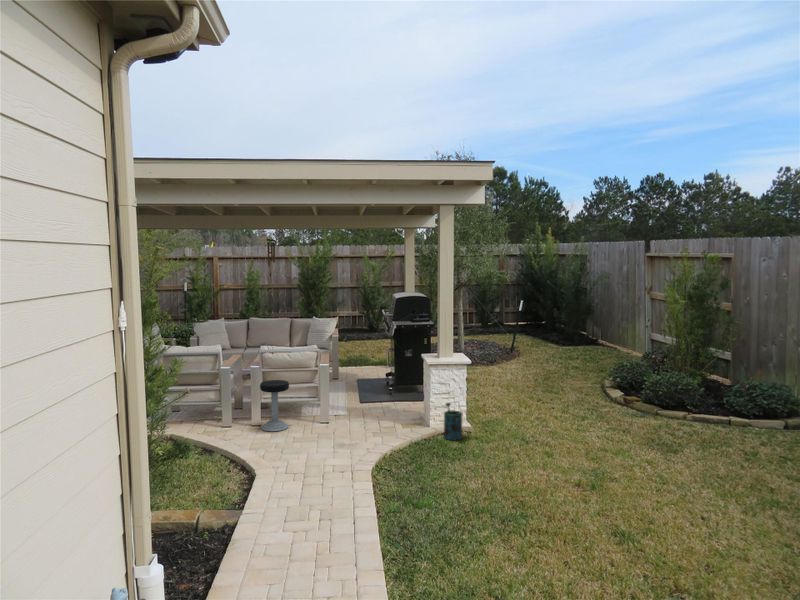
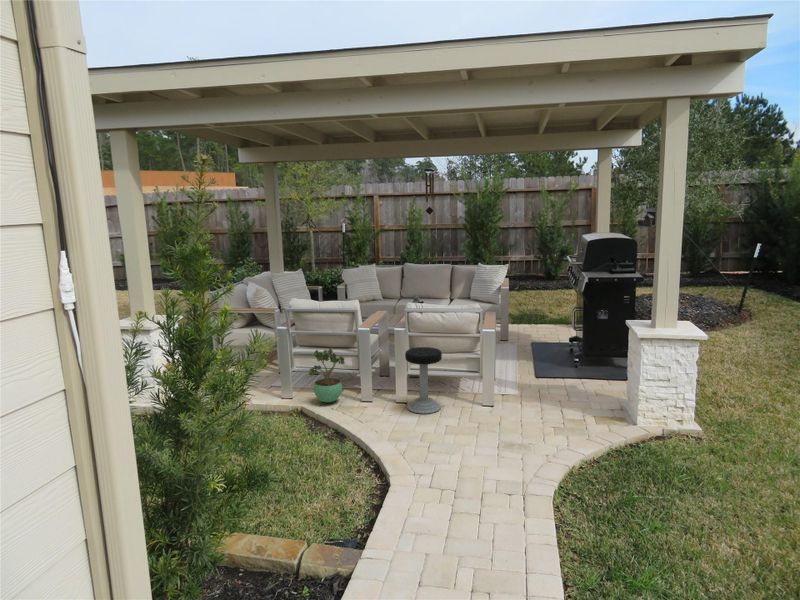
potted plant: none [178,384,209,430] -> present [310,349,344,403]
watering can: present [444,403,462,440] -> none [660,394,693,452]

